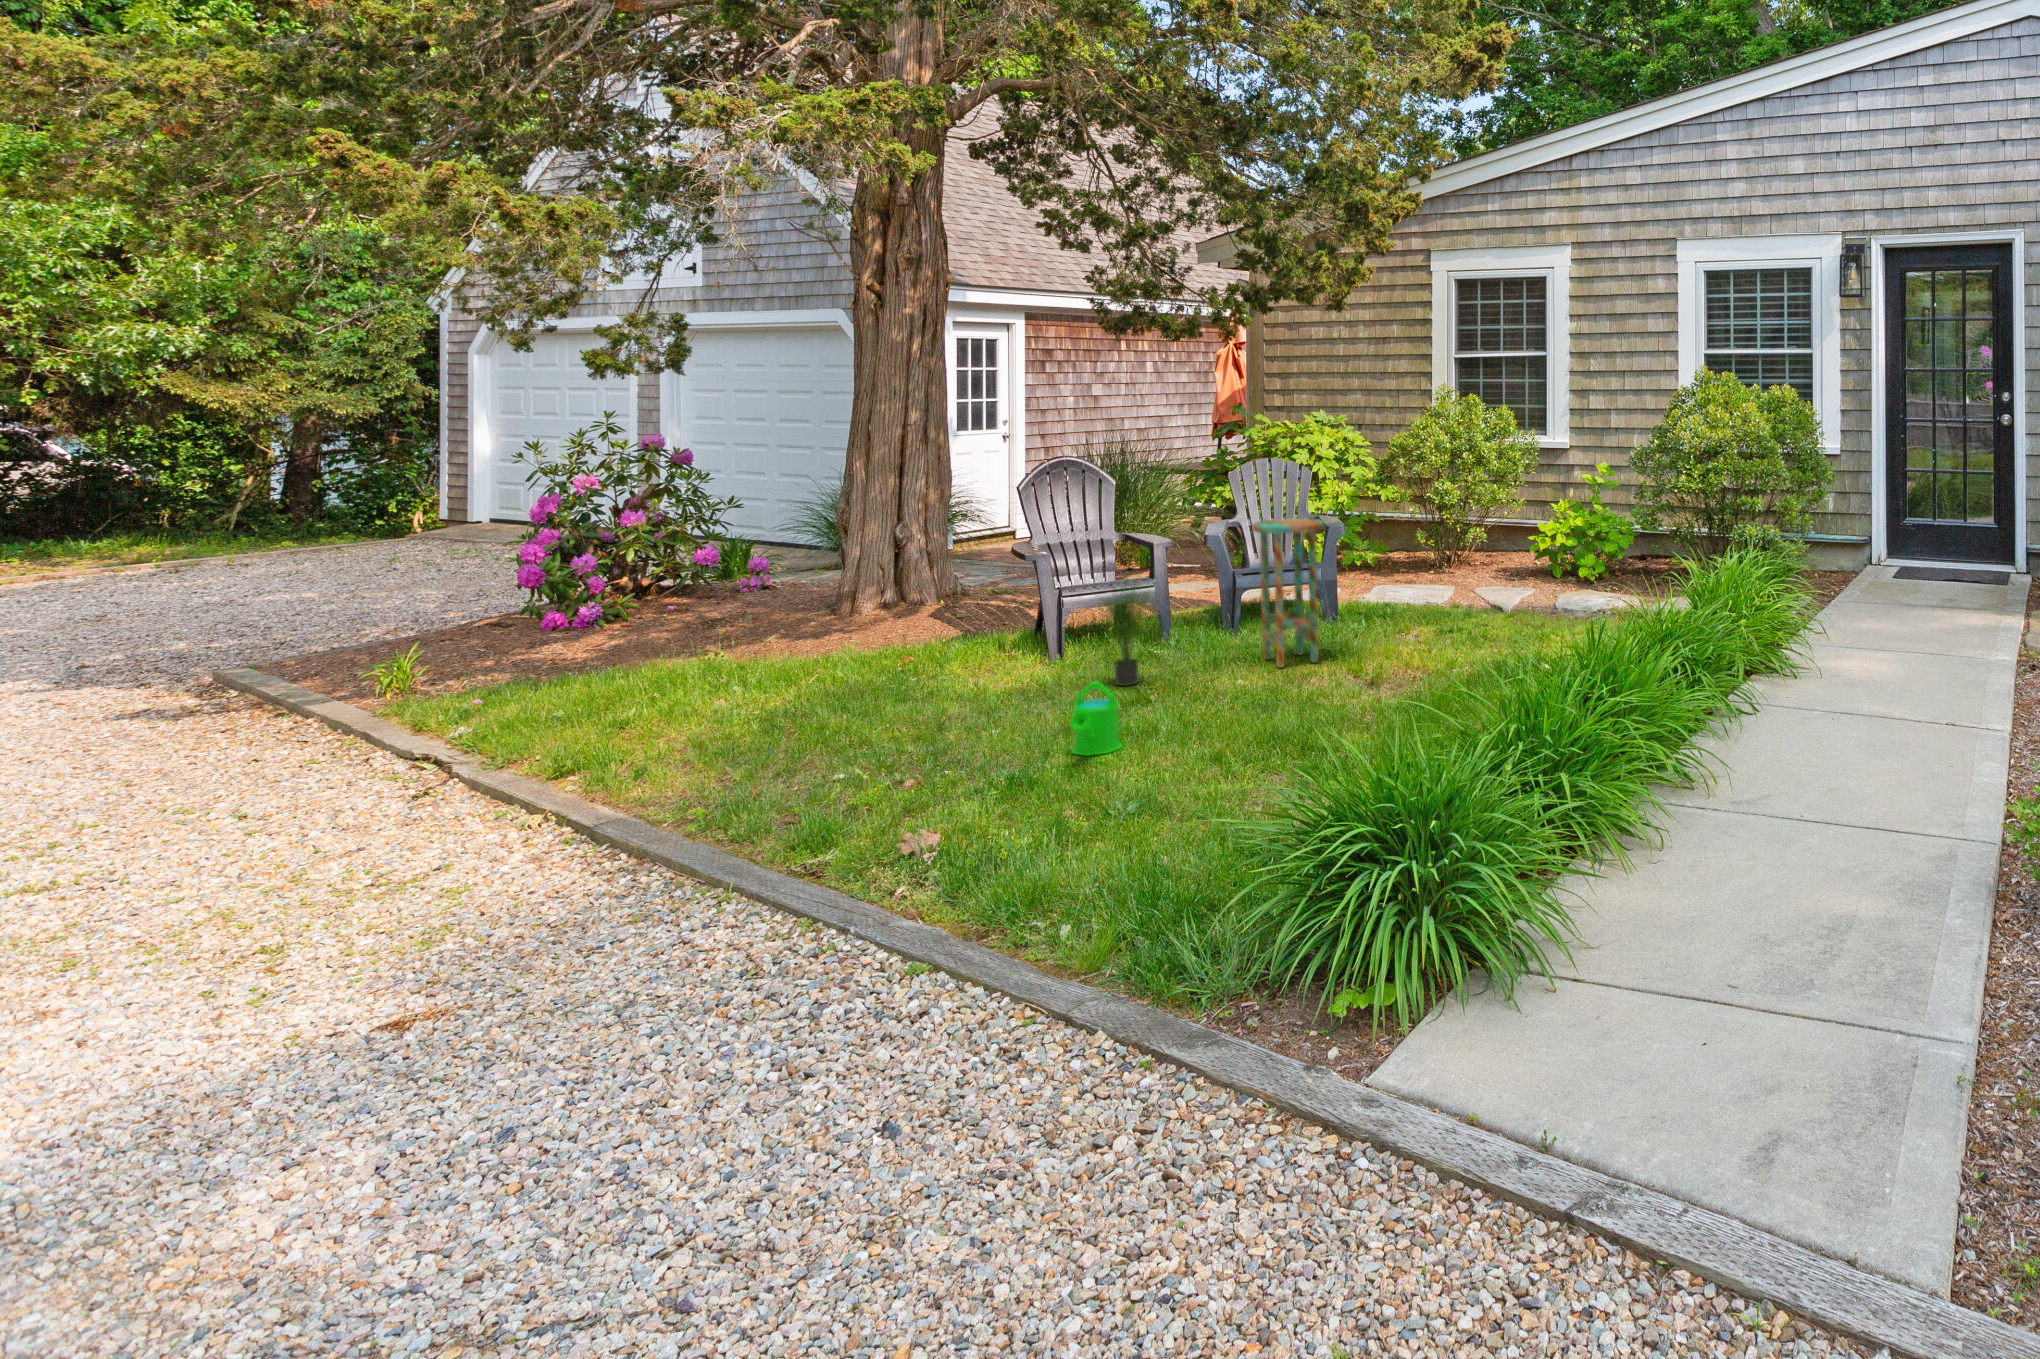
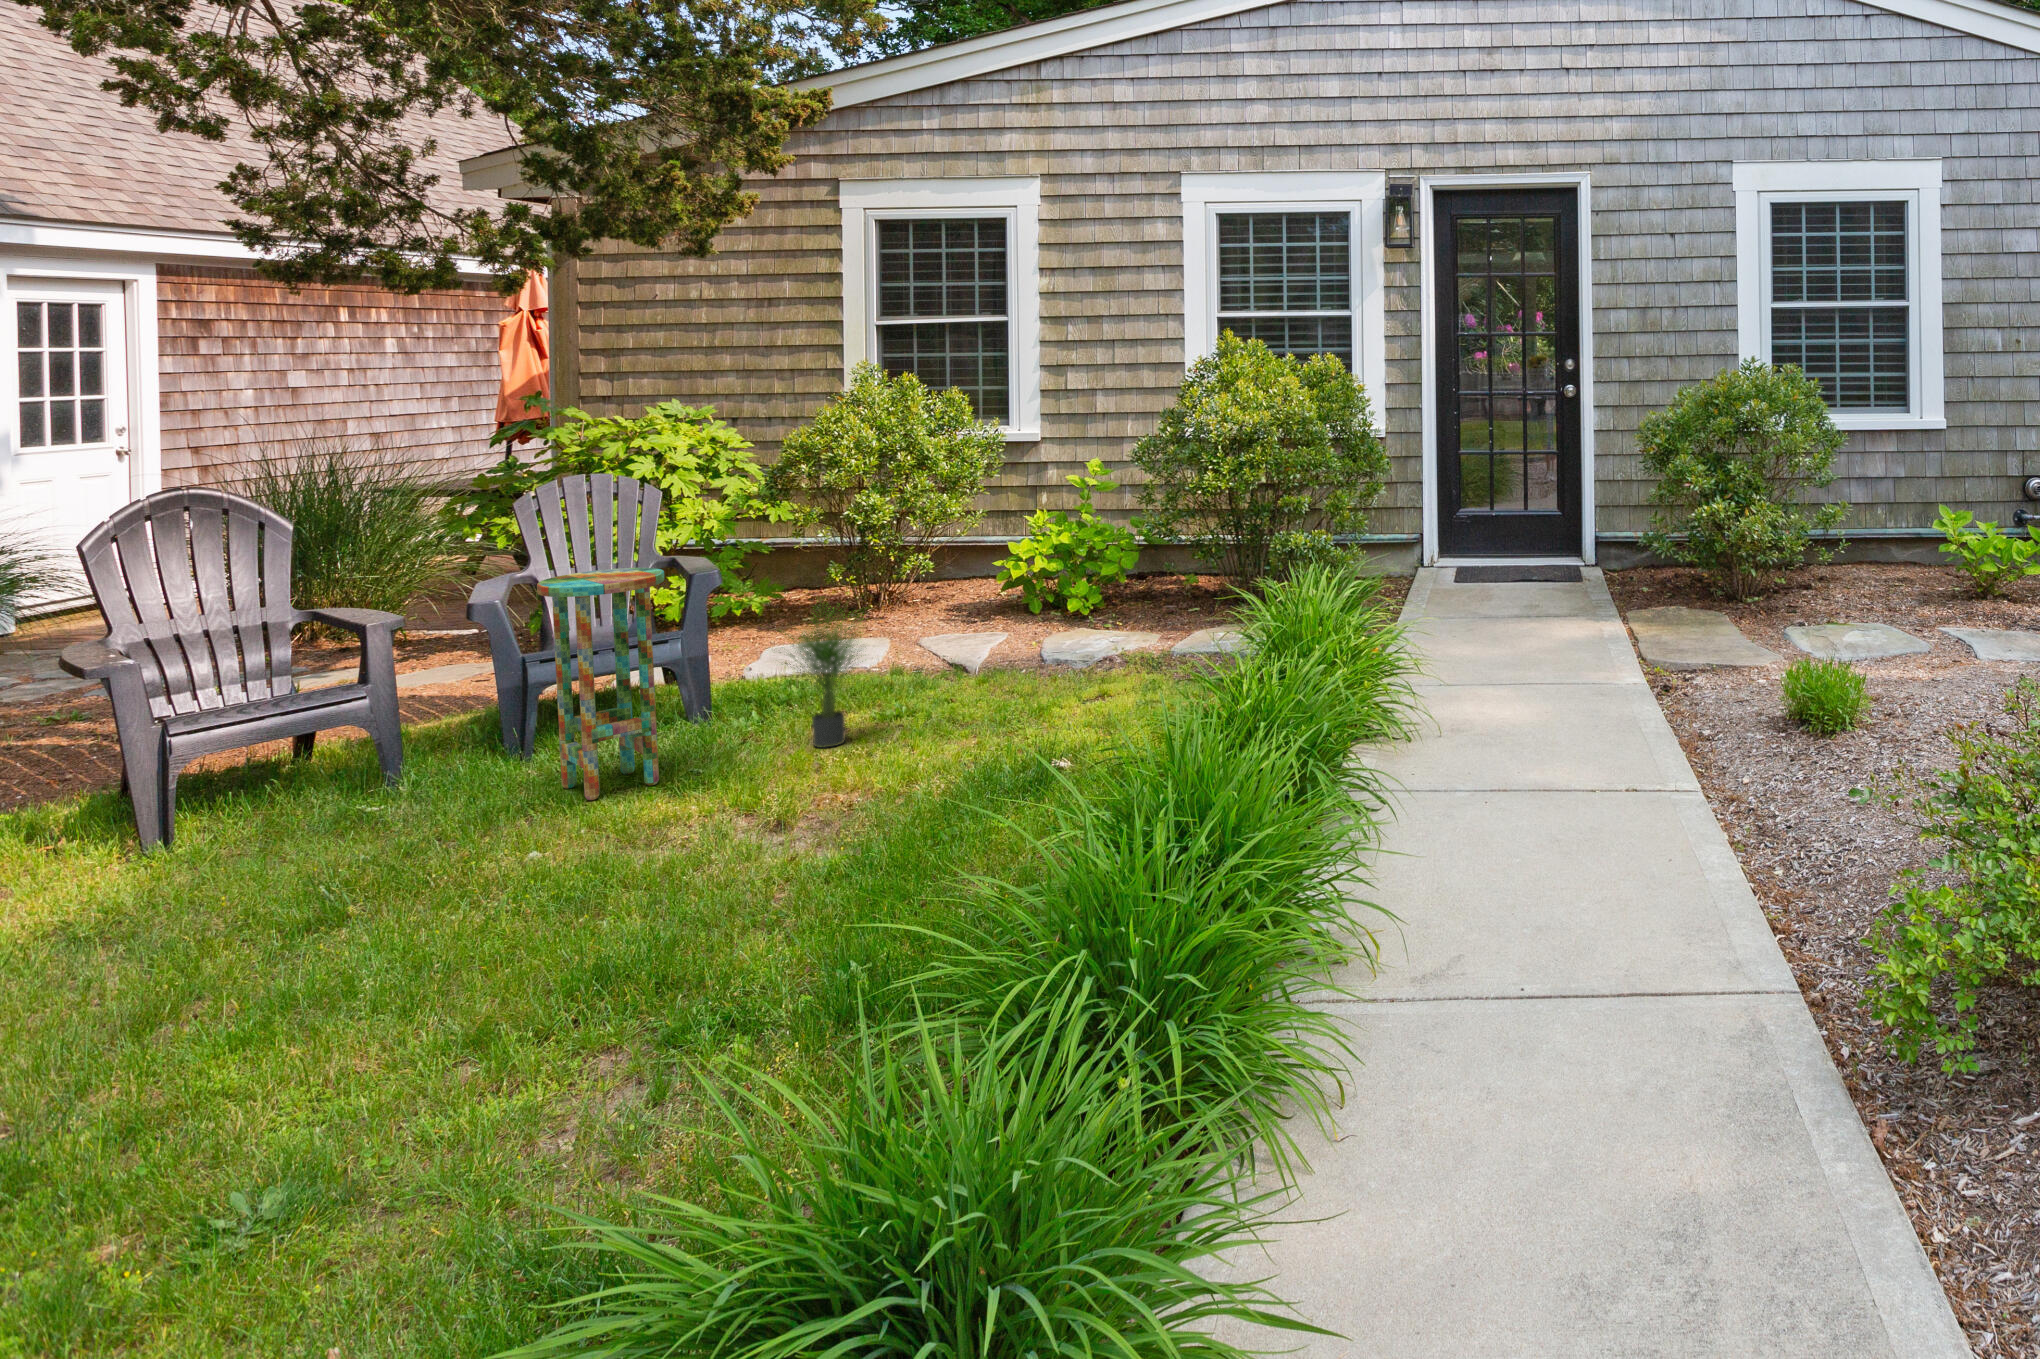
potted plant: present [1096,579,1151,686] -> present [780,607,861,748]
watering can: present [1071,681,1122,756] -> none [151,882,272,1015]

